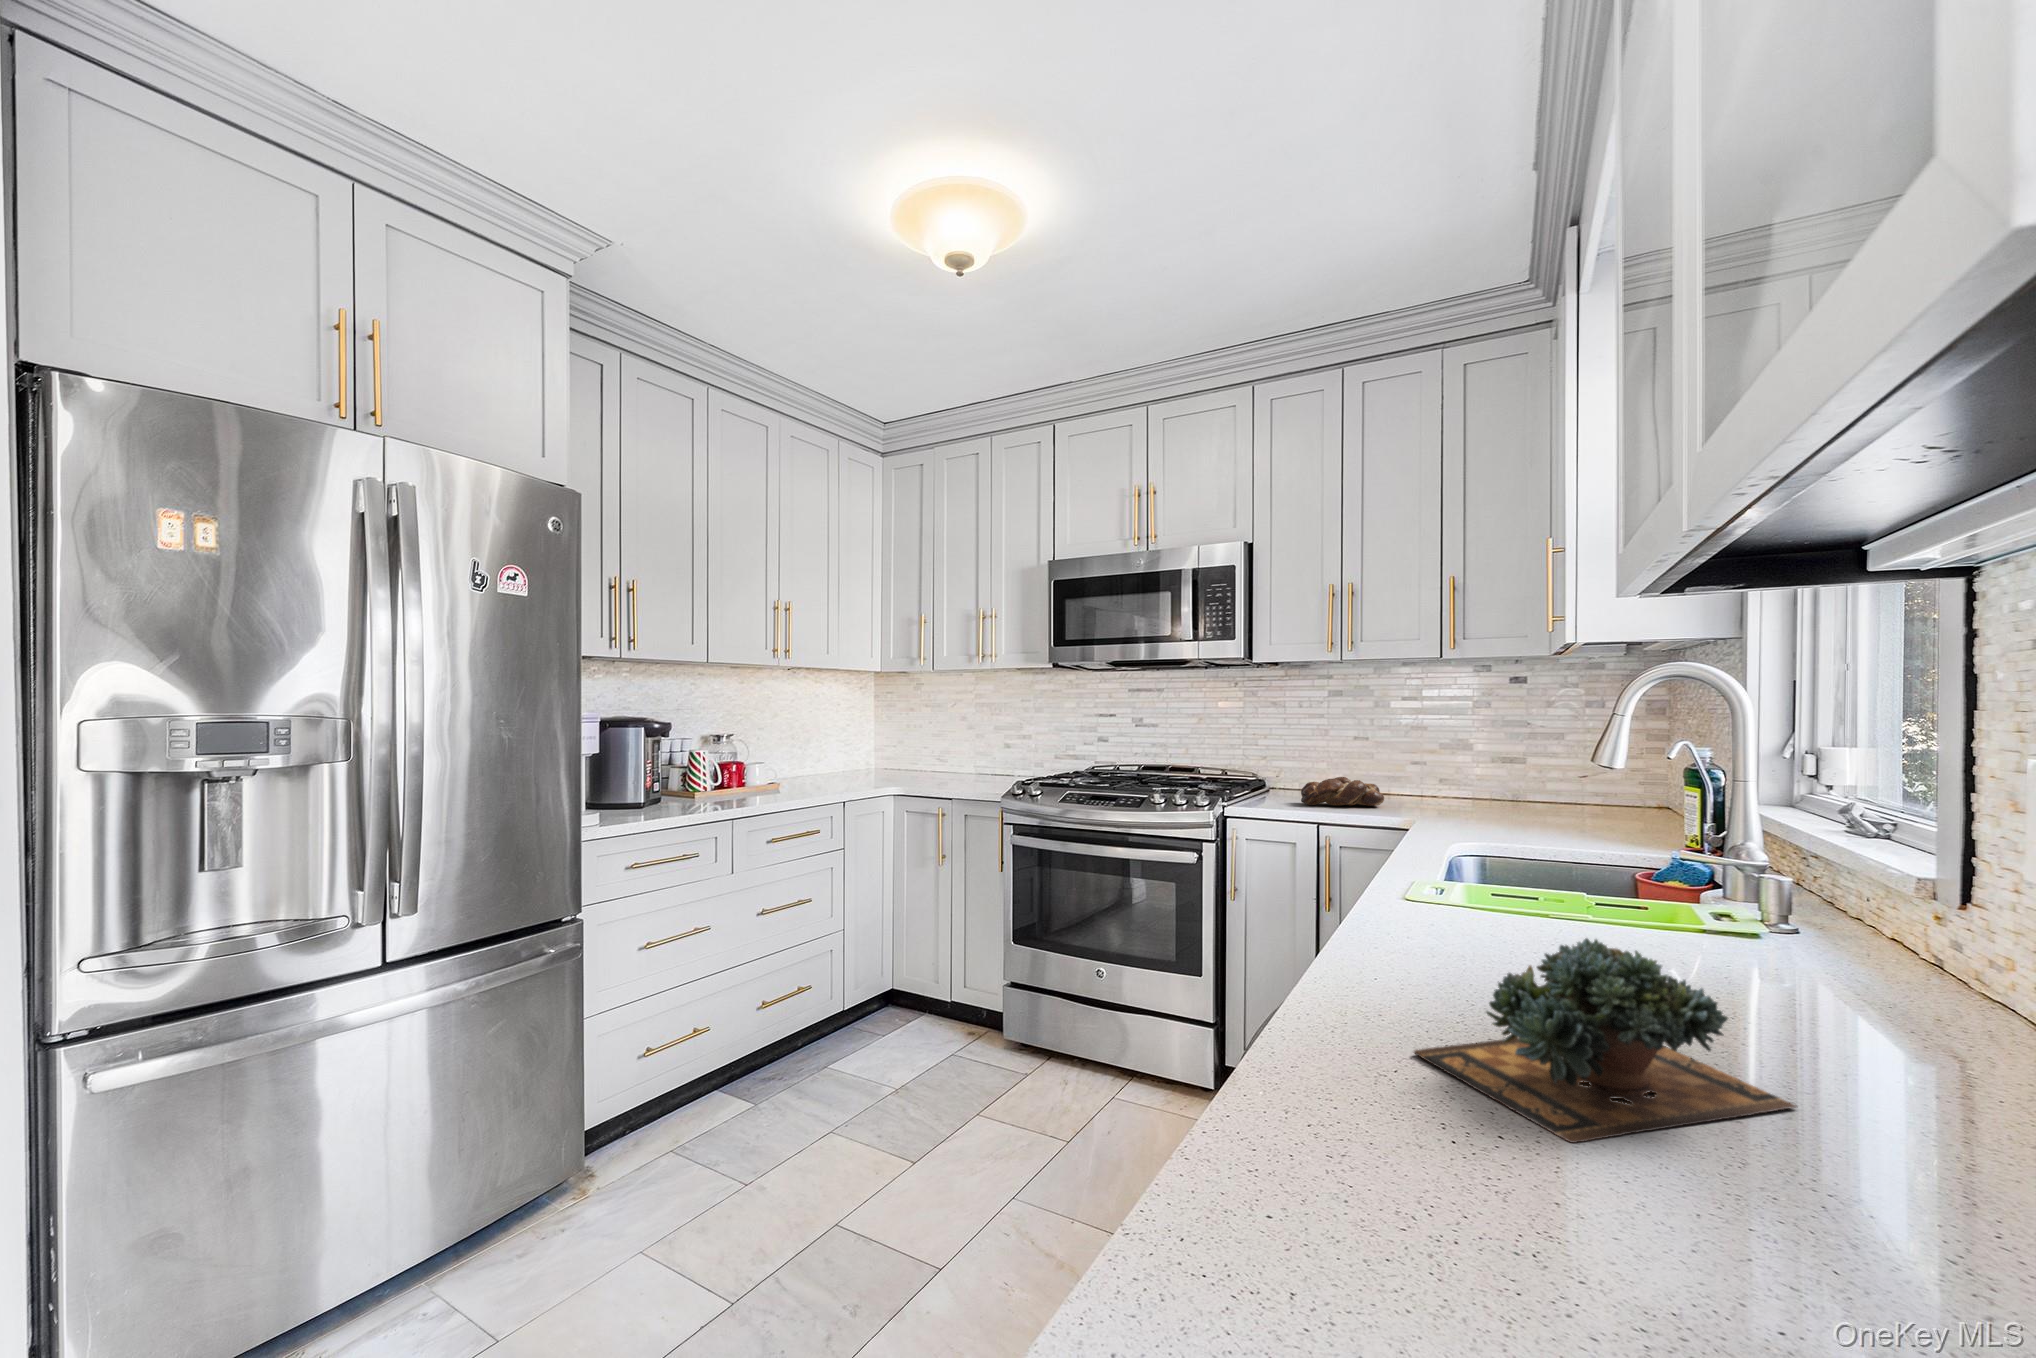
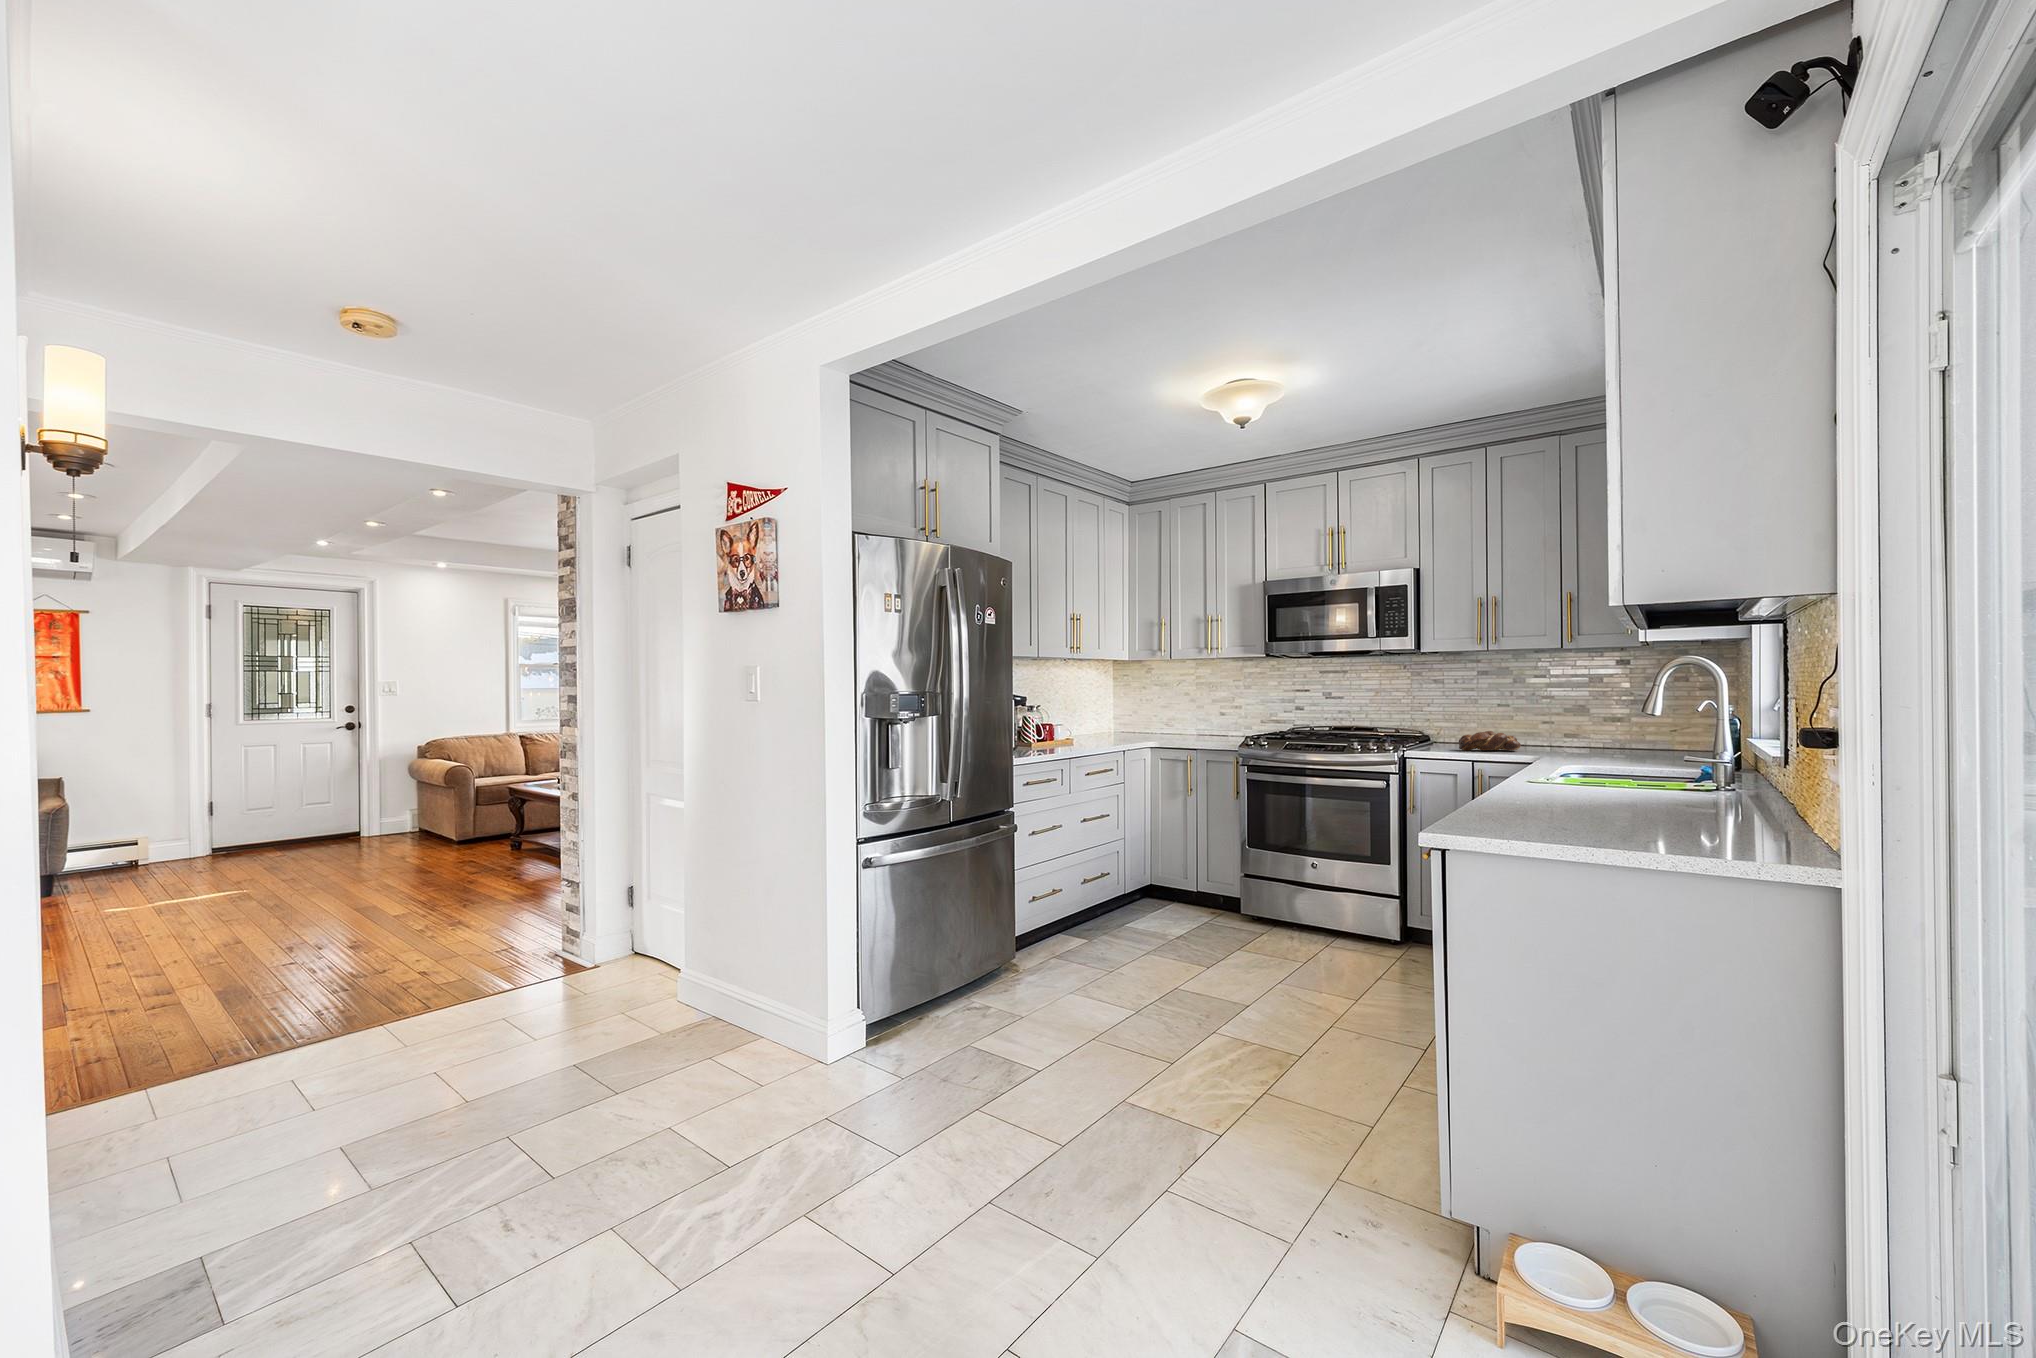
succulent plant: present [1414,938,1797,1143] -> none [1536,761,1683,820]

